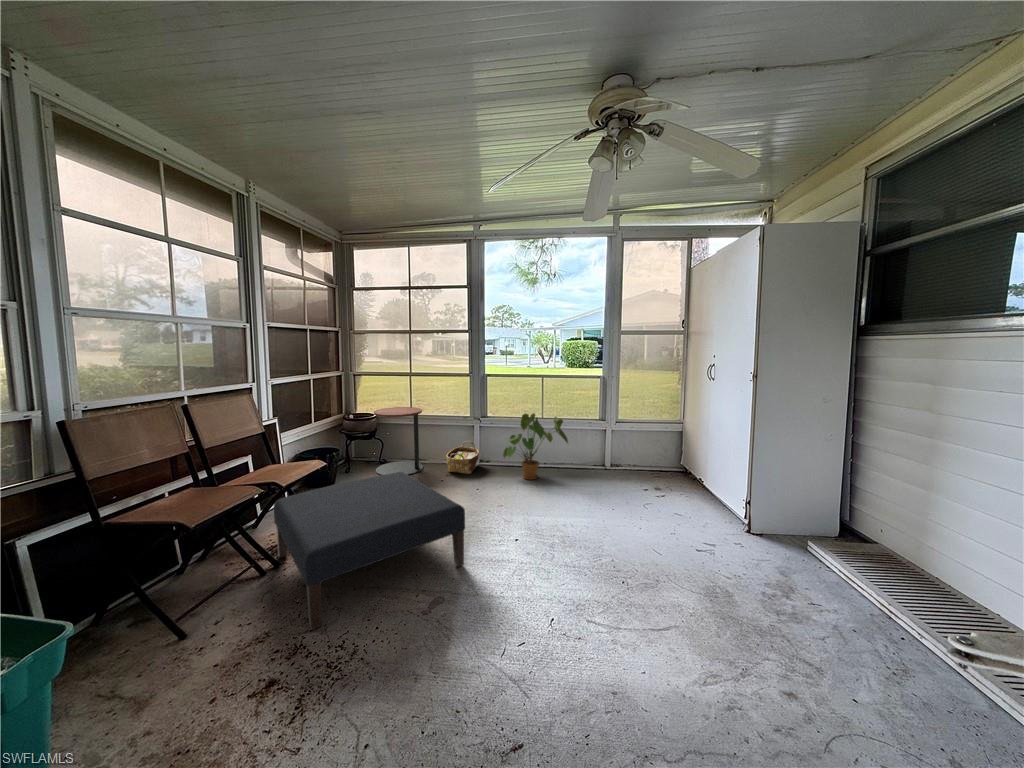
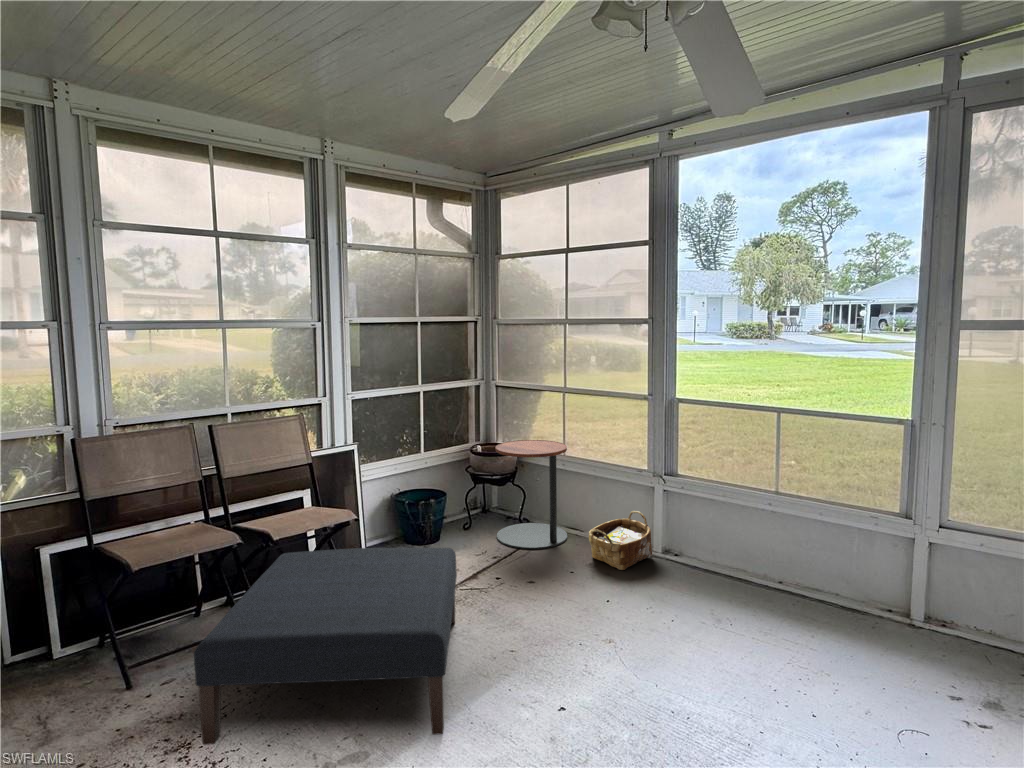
house plant: present [503,413,568,480] -> none [668,479,808,612]

